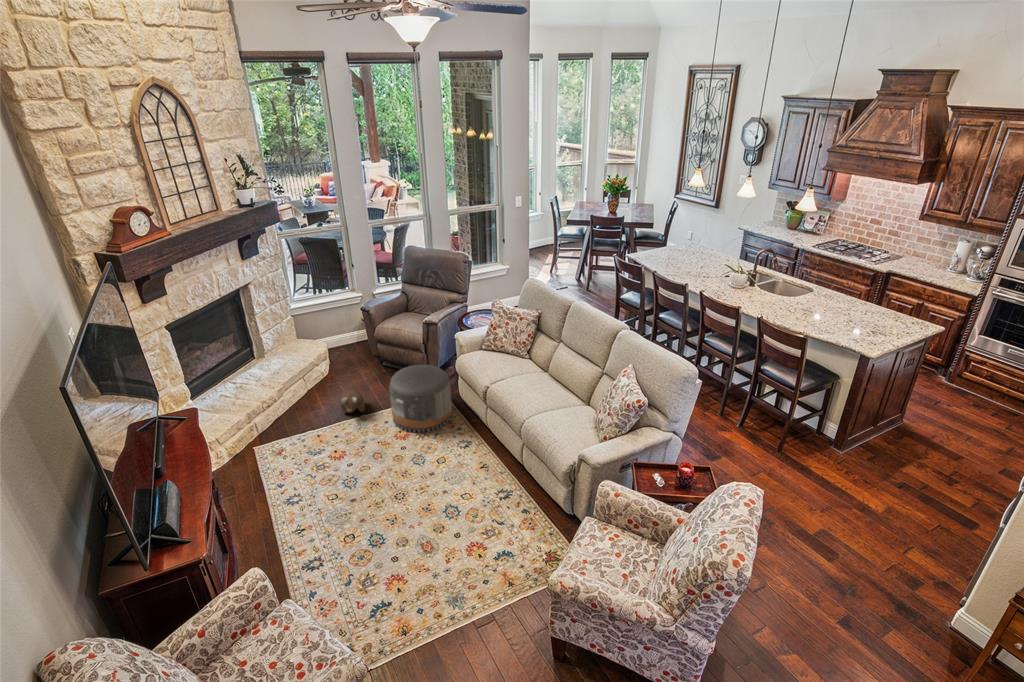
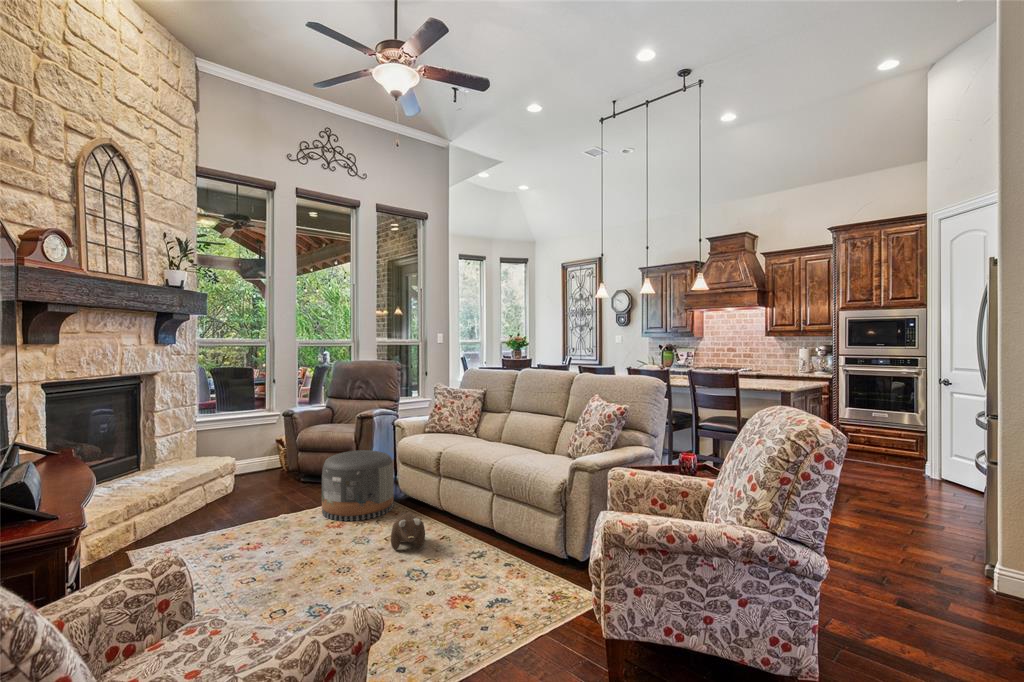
plush toy: present [340,390,365,413] -> present [391,514,425,550]

